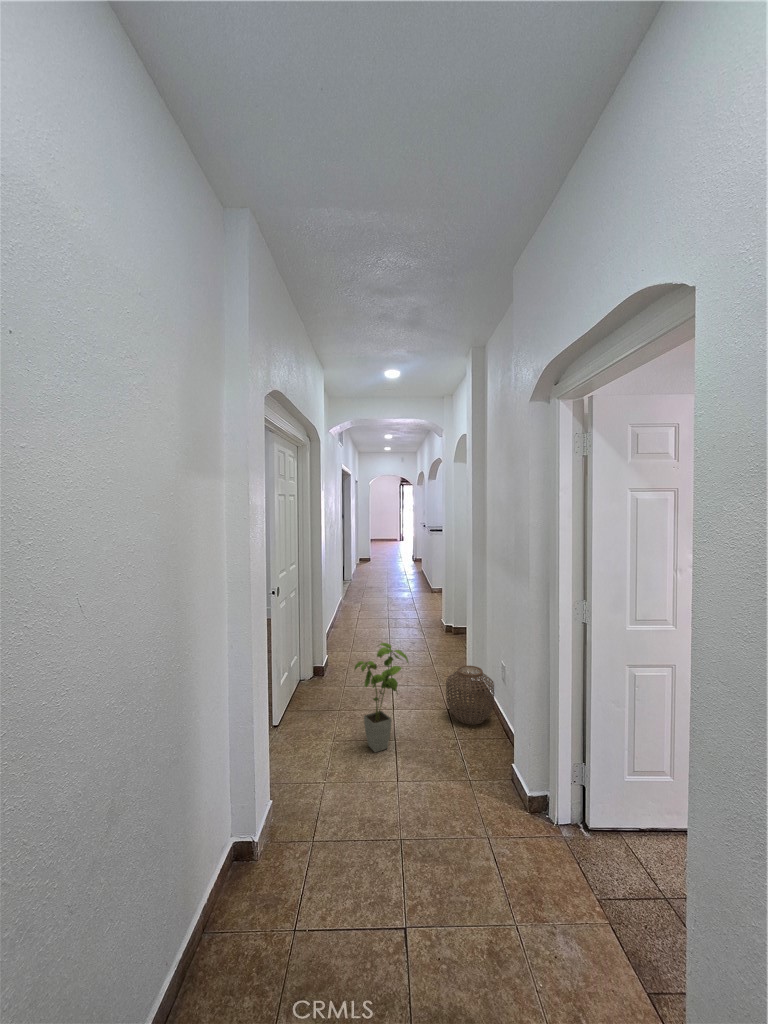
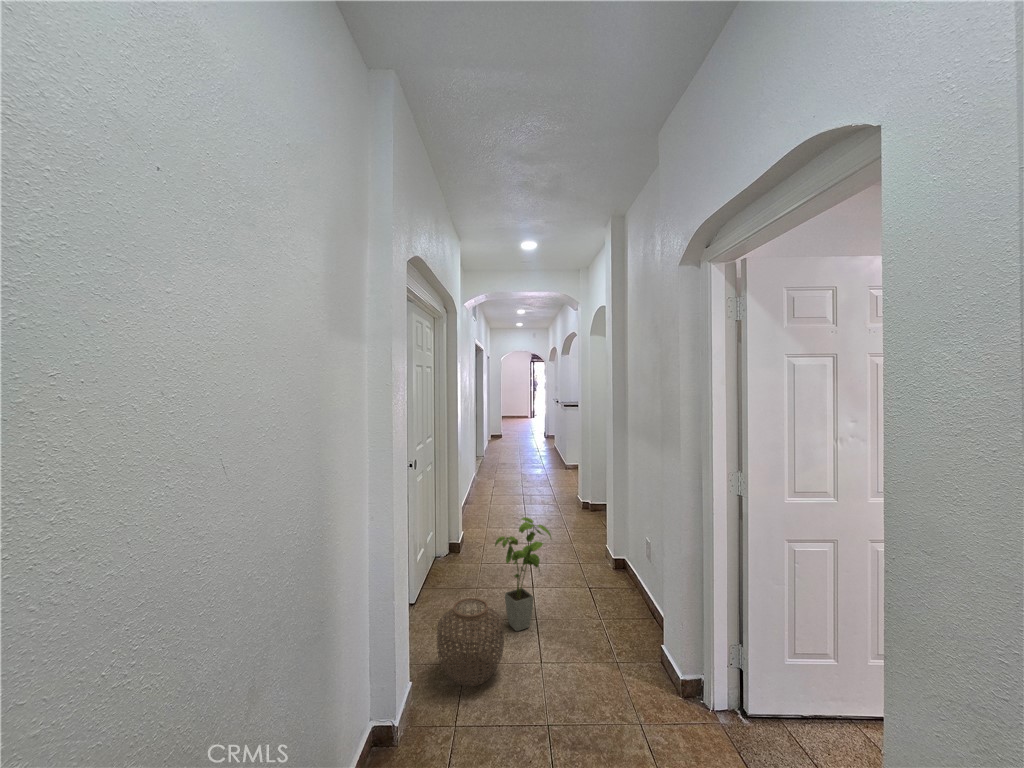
woven basket: present [446,666,494,725] -> present [437,598,504,687]

